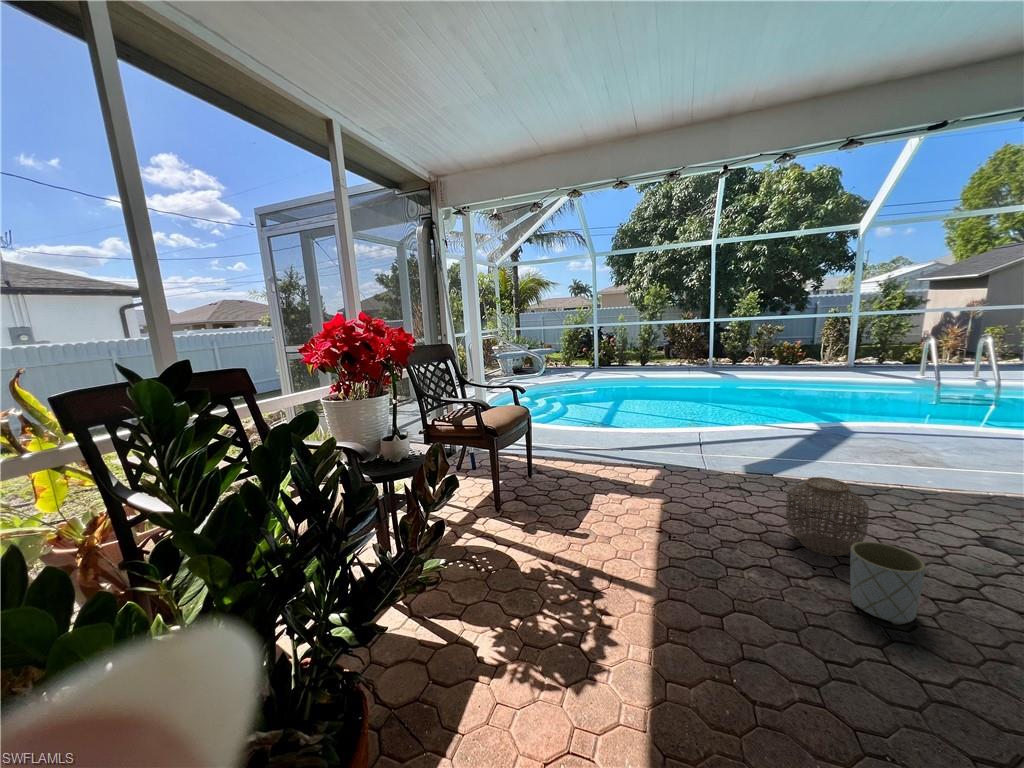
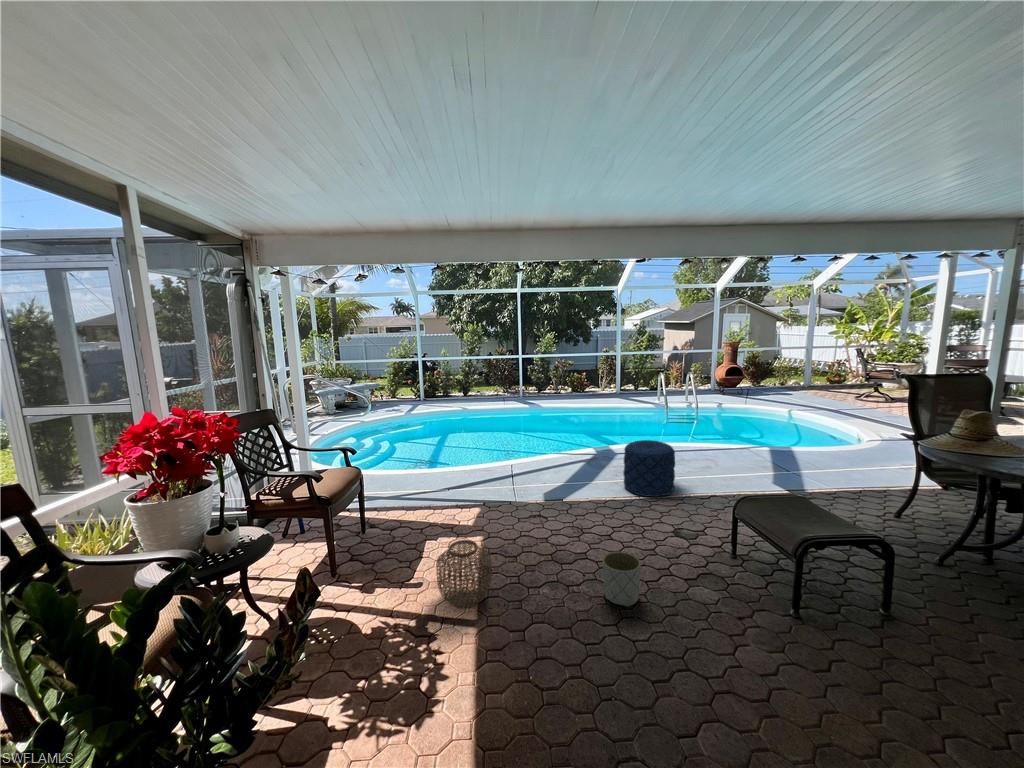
pouf: none [870,408,971,488] -> present [623,440,675,497]
woven basket: present [786,477,869,556] -> present [436,540,492,608]

